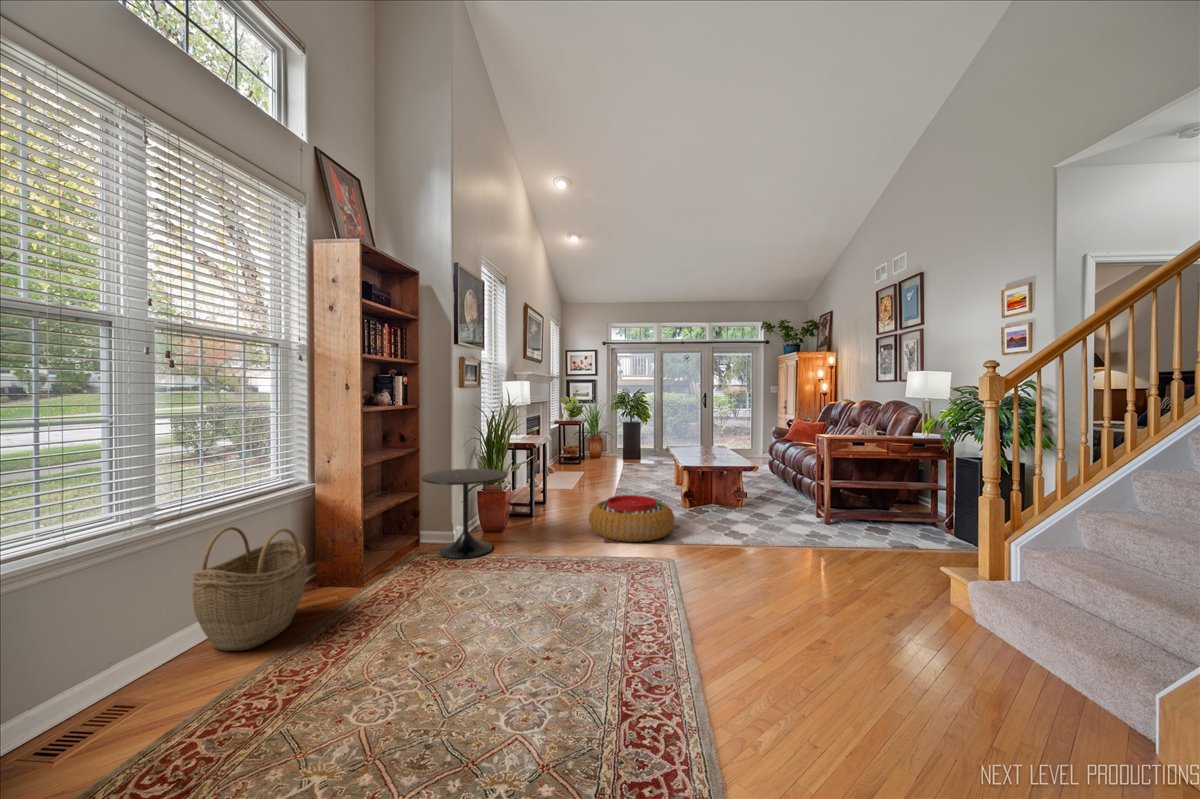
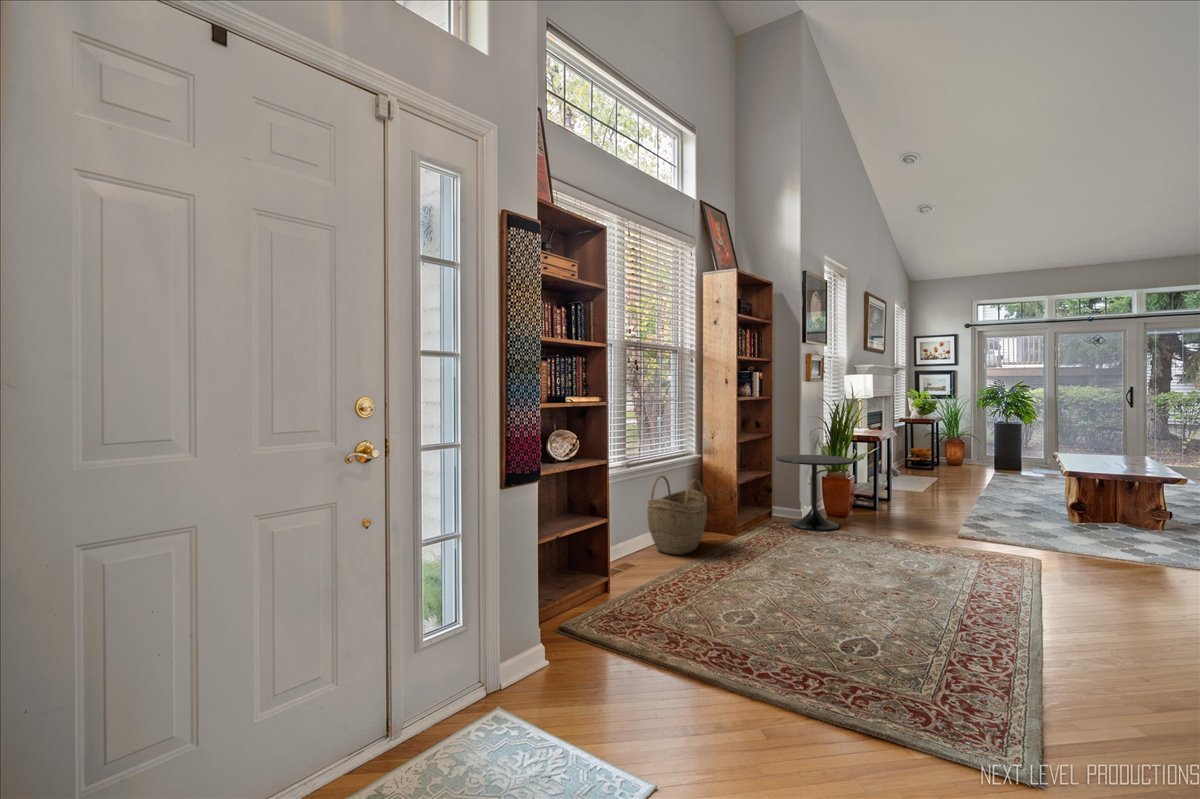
pouf: present [589,495,675,542] -> none [941,495,1050,542]

